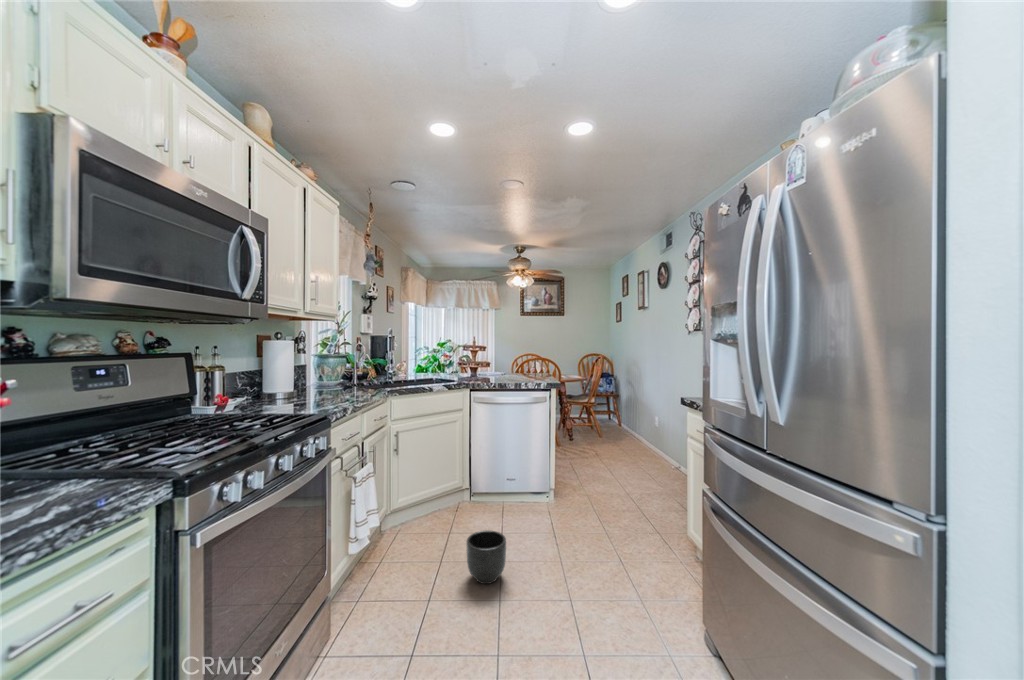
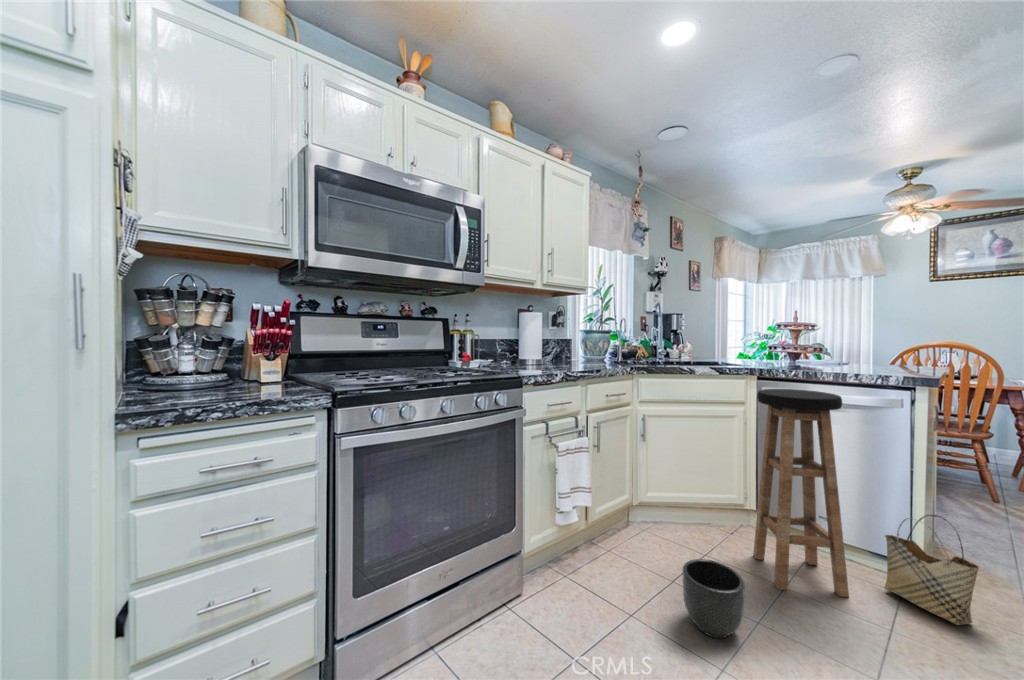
bar stool: none [480,397,535,536] -> present [753,389,849,597]
woven basket: none [545,460,583,517] -> present [885,515,979,625]

